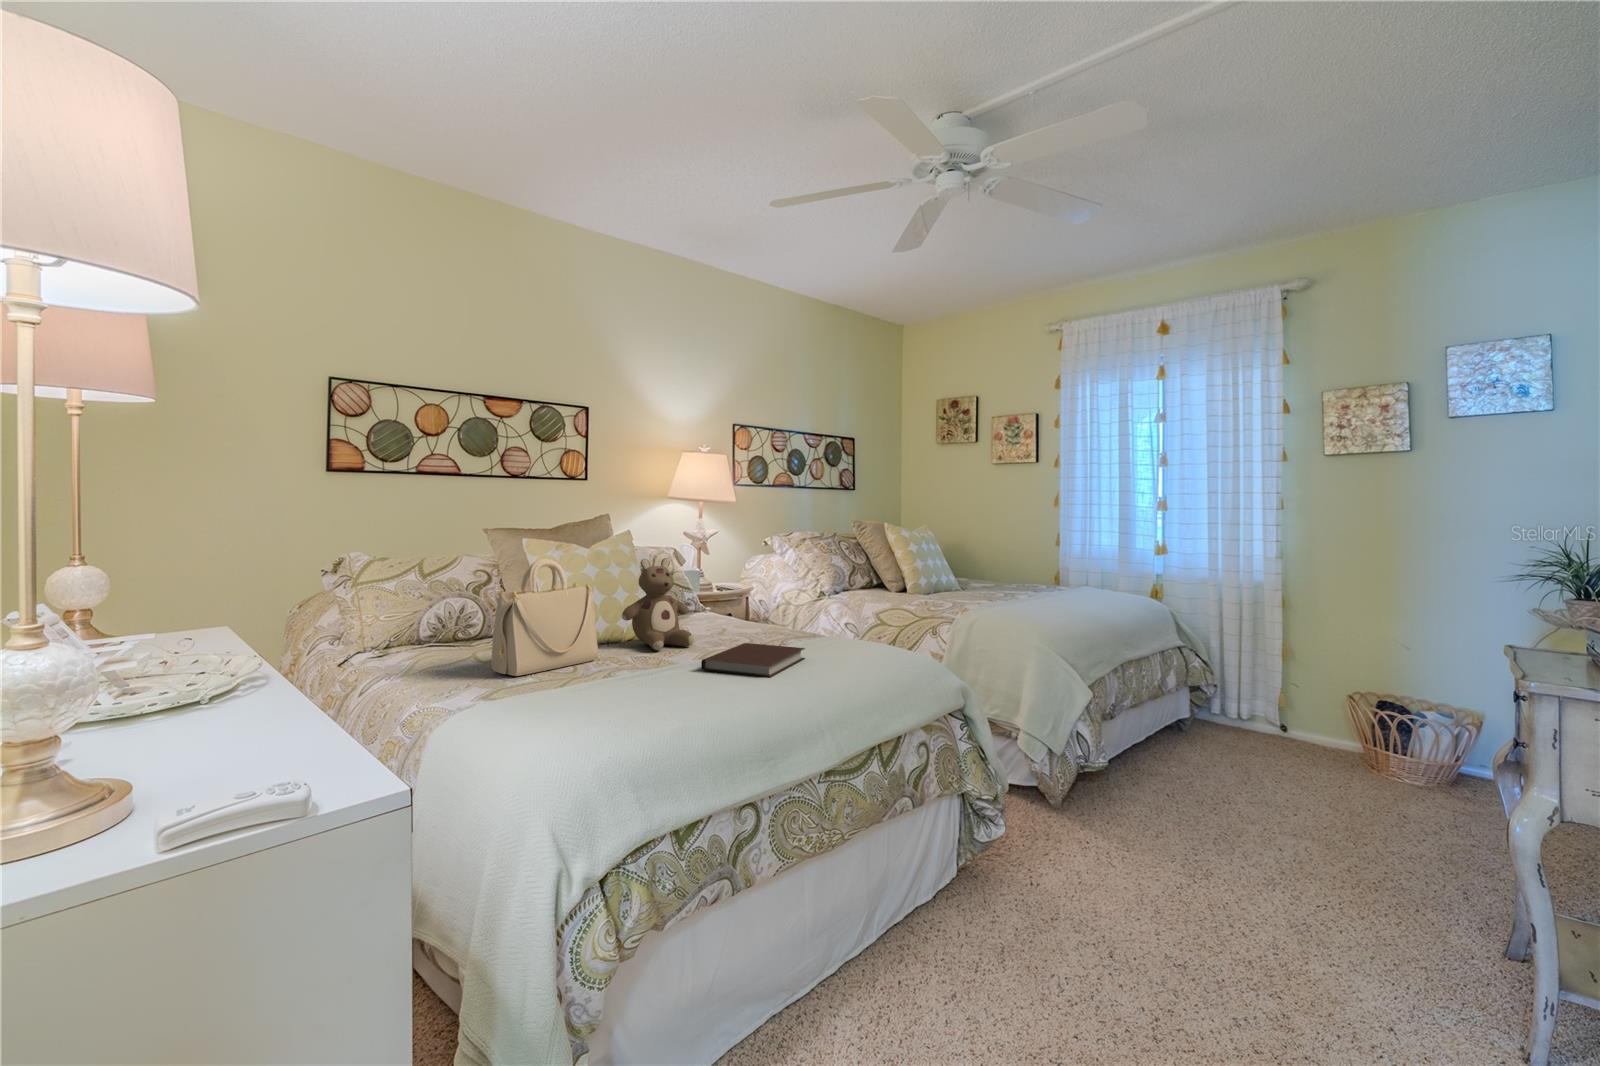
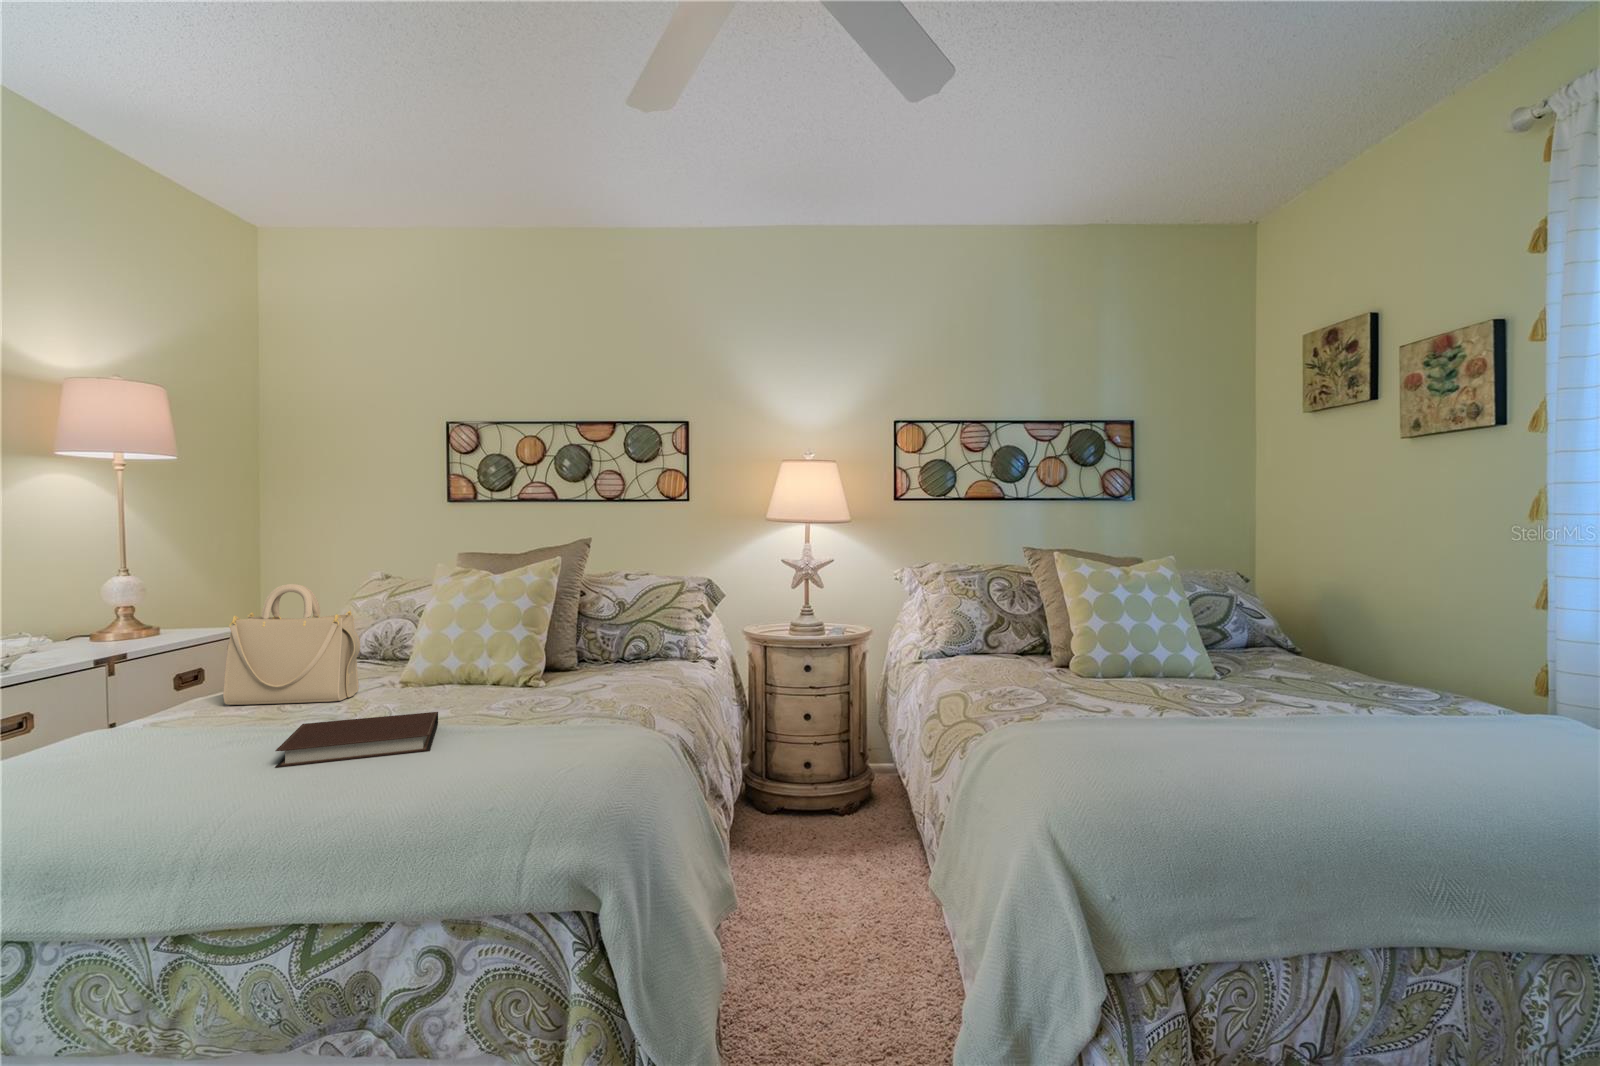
stuffed bear: present [622,558,694,651] -> none [404,590,501,703]

